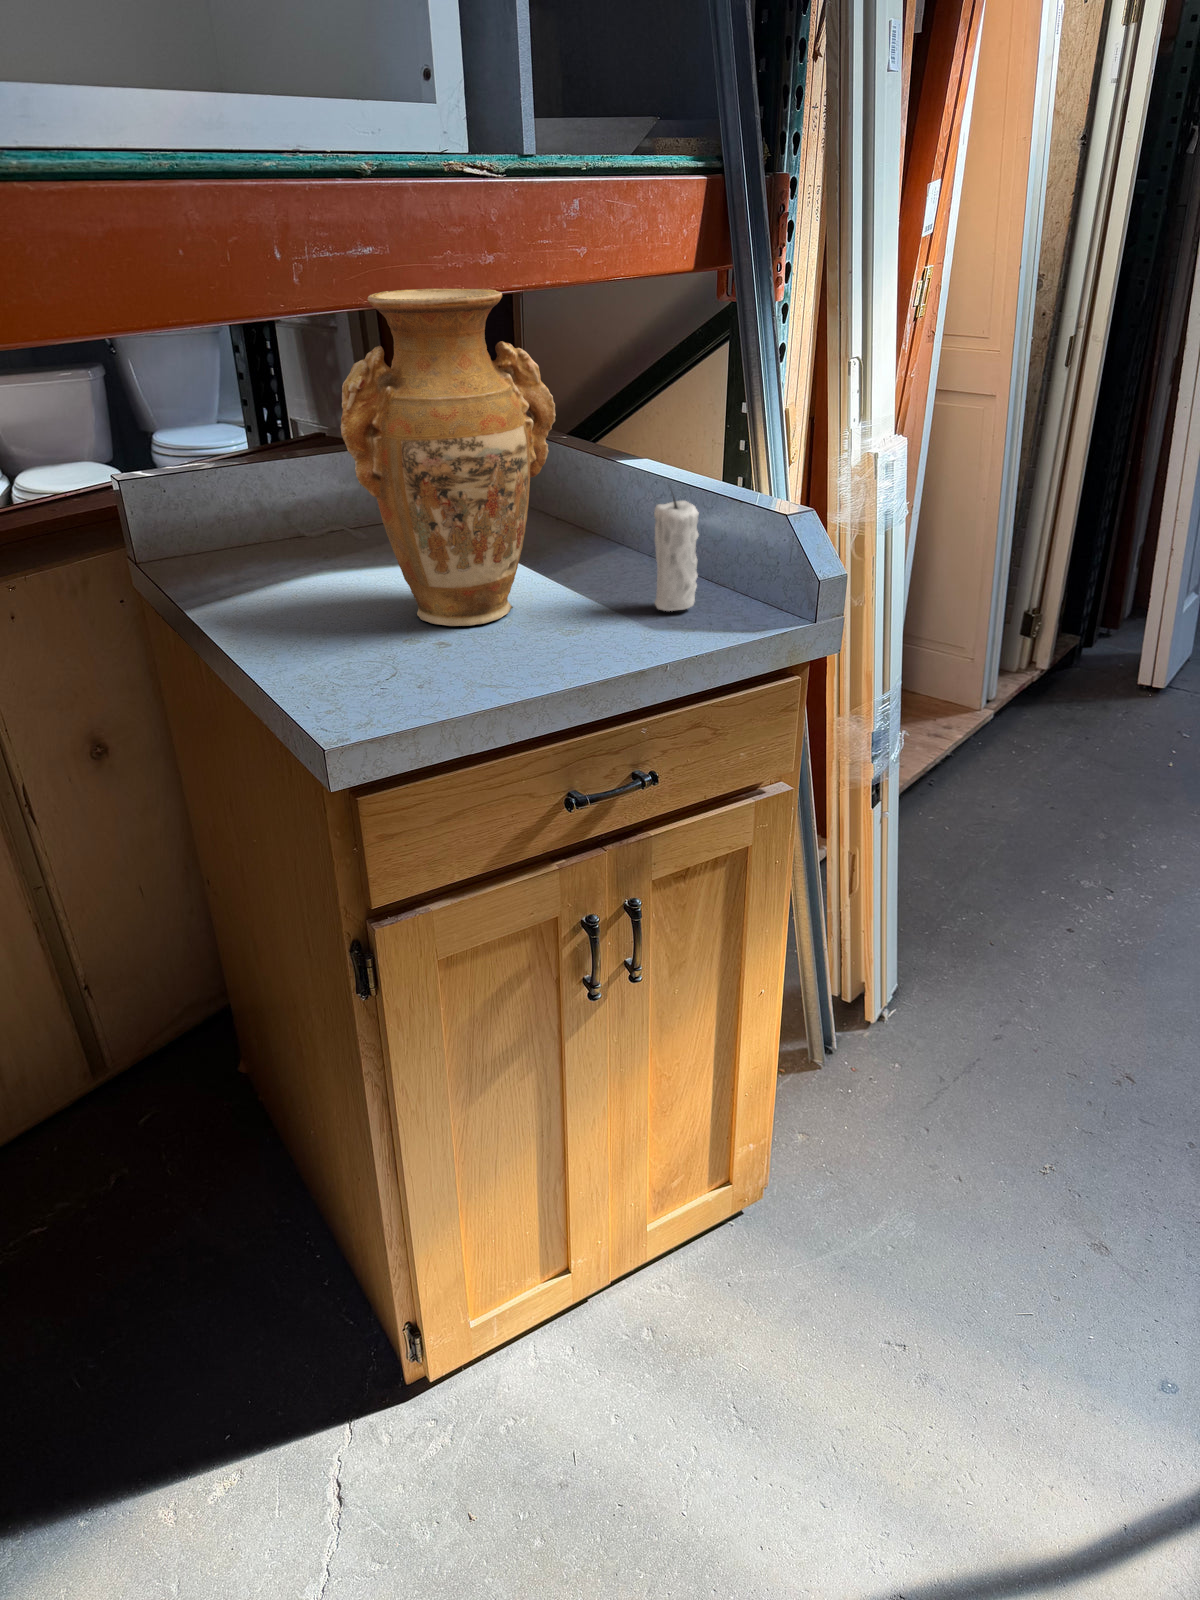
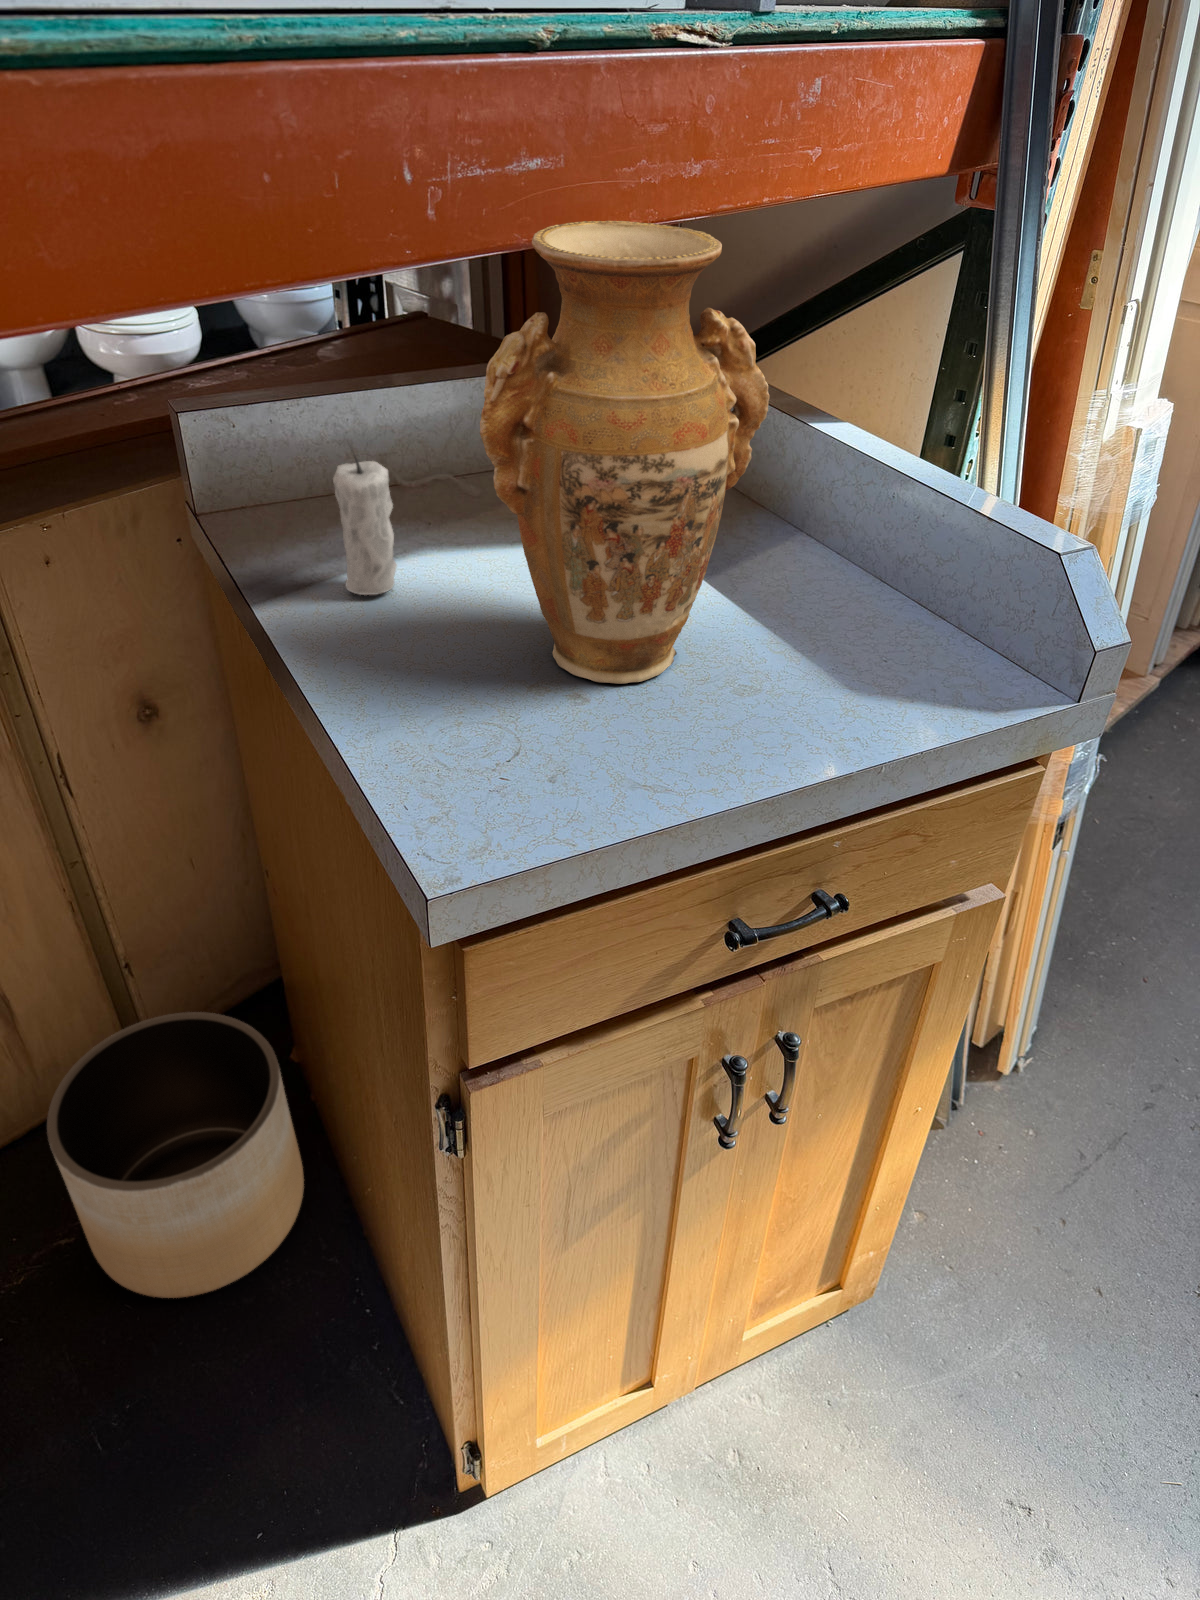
candle: present [654,494,699,611] -> present [333,453,397,595]
planter: none [23,1011,257,1264] -> present [47,1012,304,1298]

